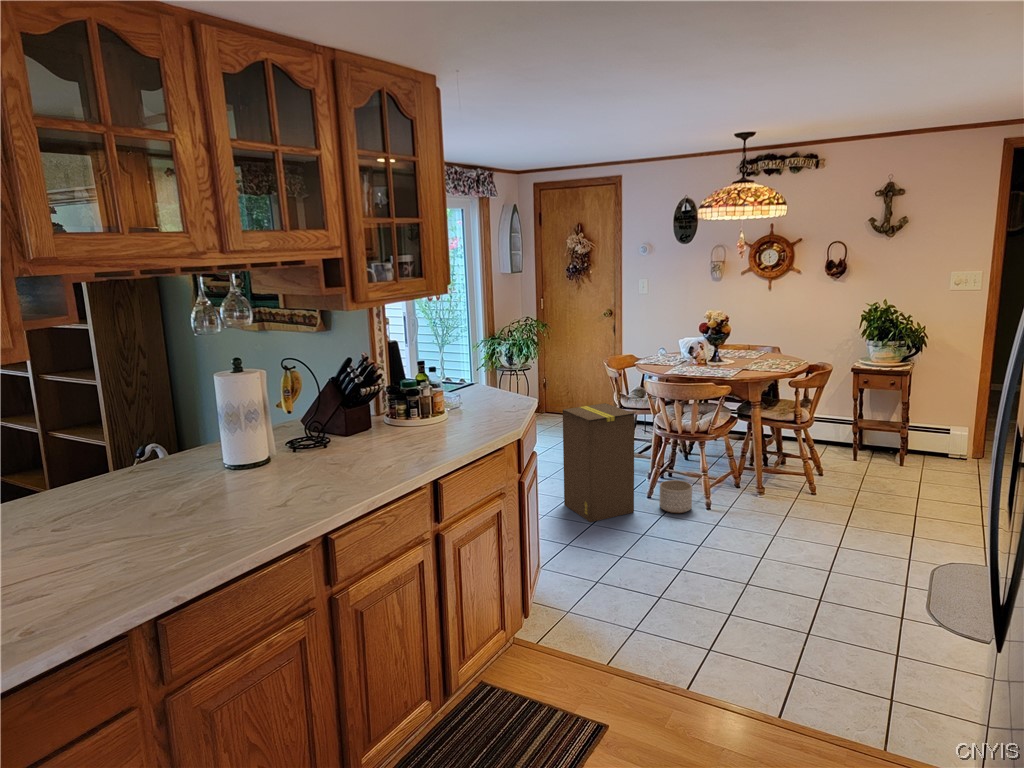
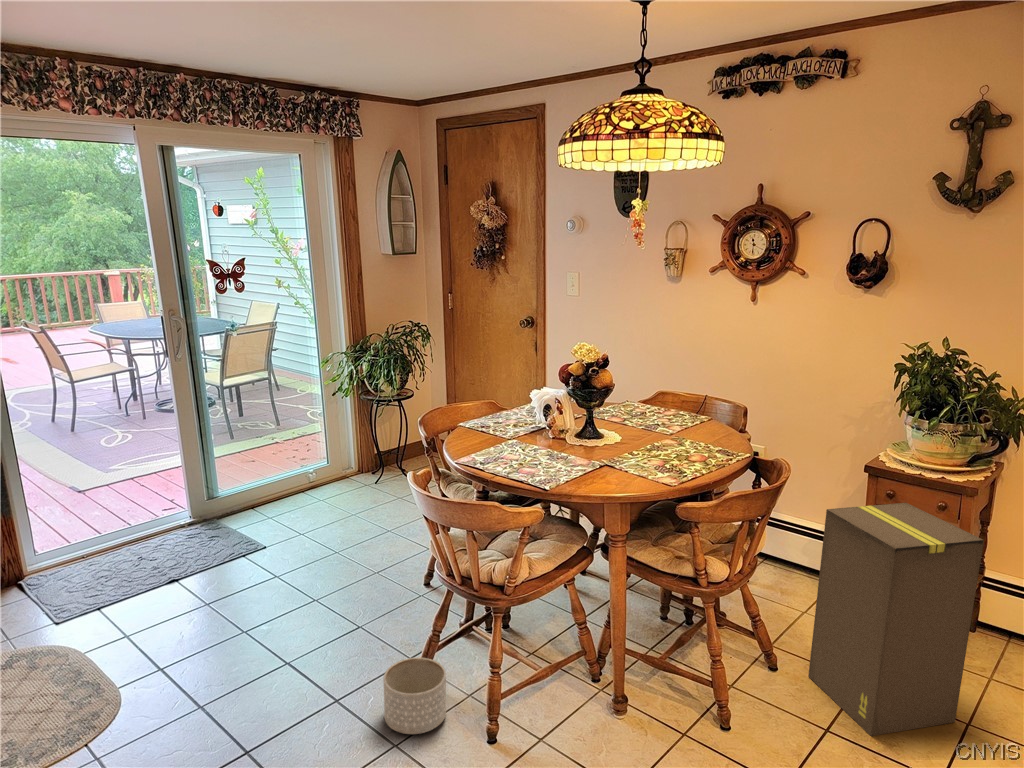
cardboard box: present [563,403,634,522] -> present [808,503,984,736]

